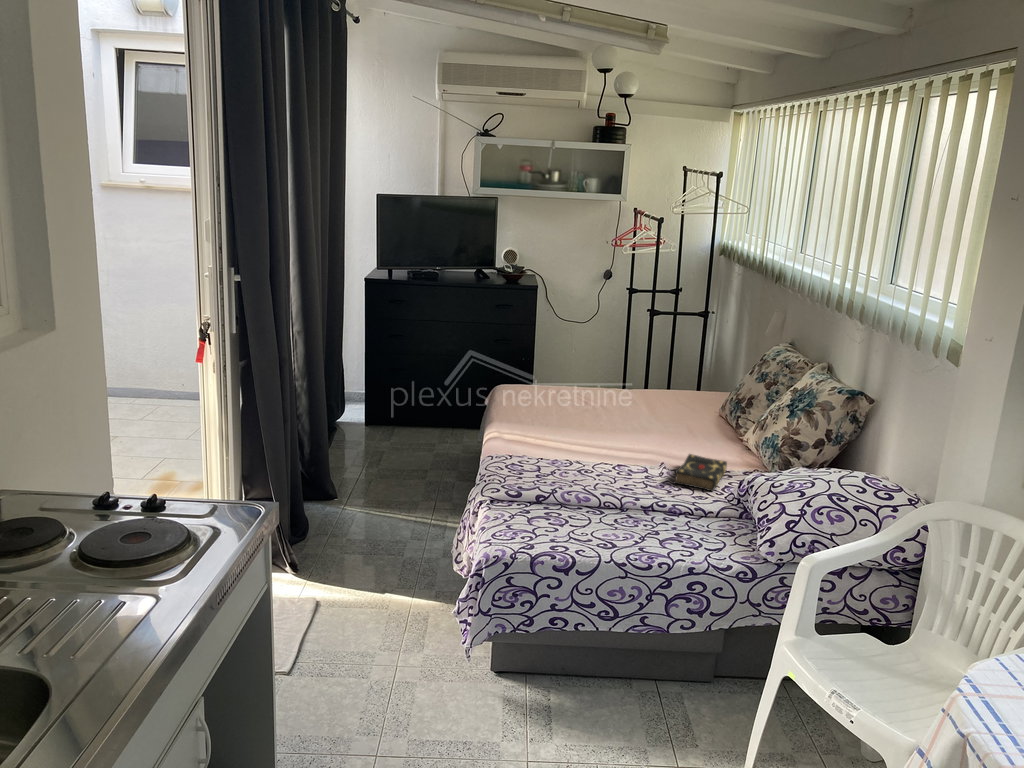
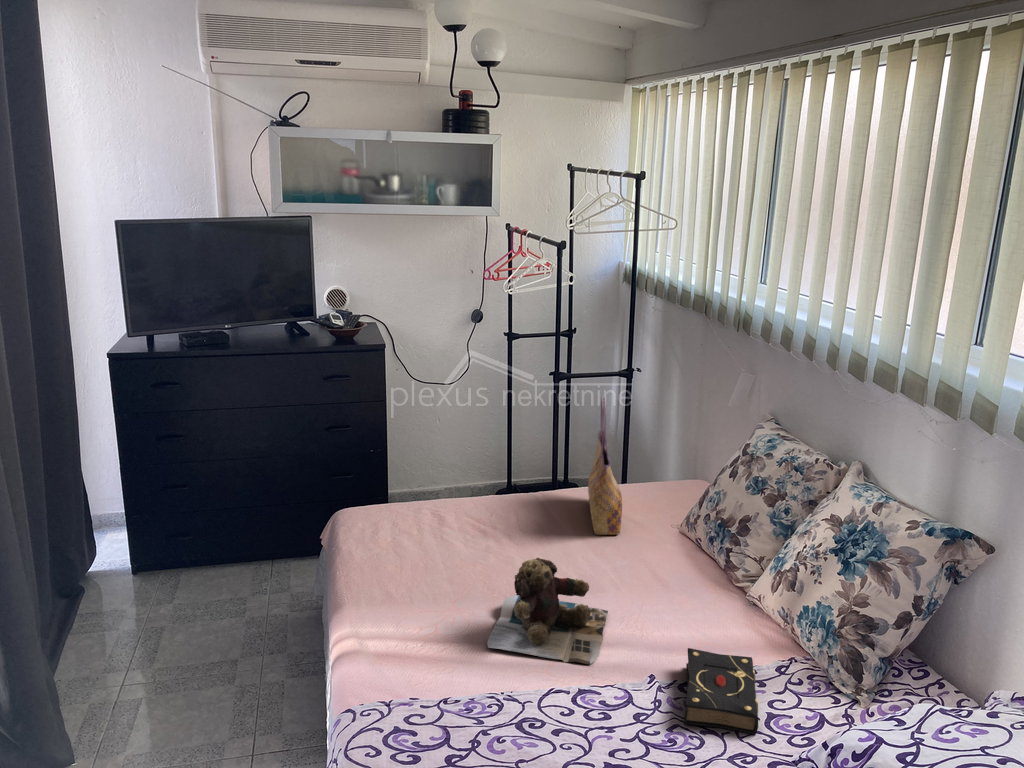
tote bag: none [660,321,682,411] -> present [588,398,622,535]
teddy bear: none [572,399,652,459] -> present [487,558,608,664]

